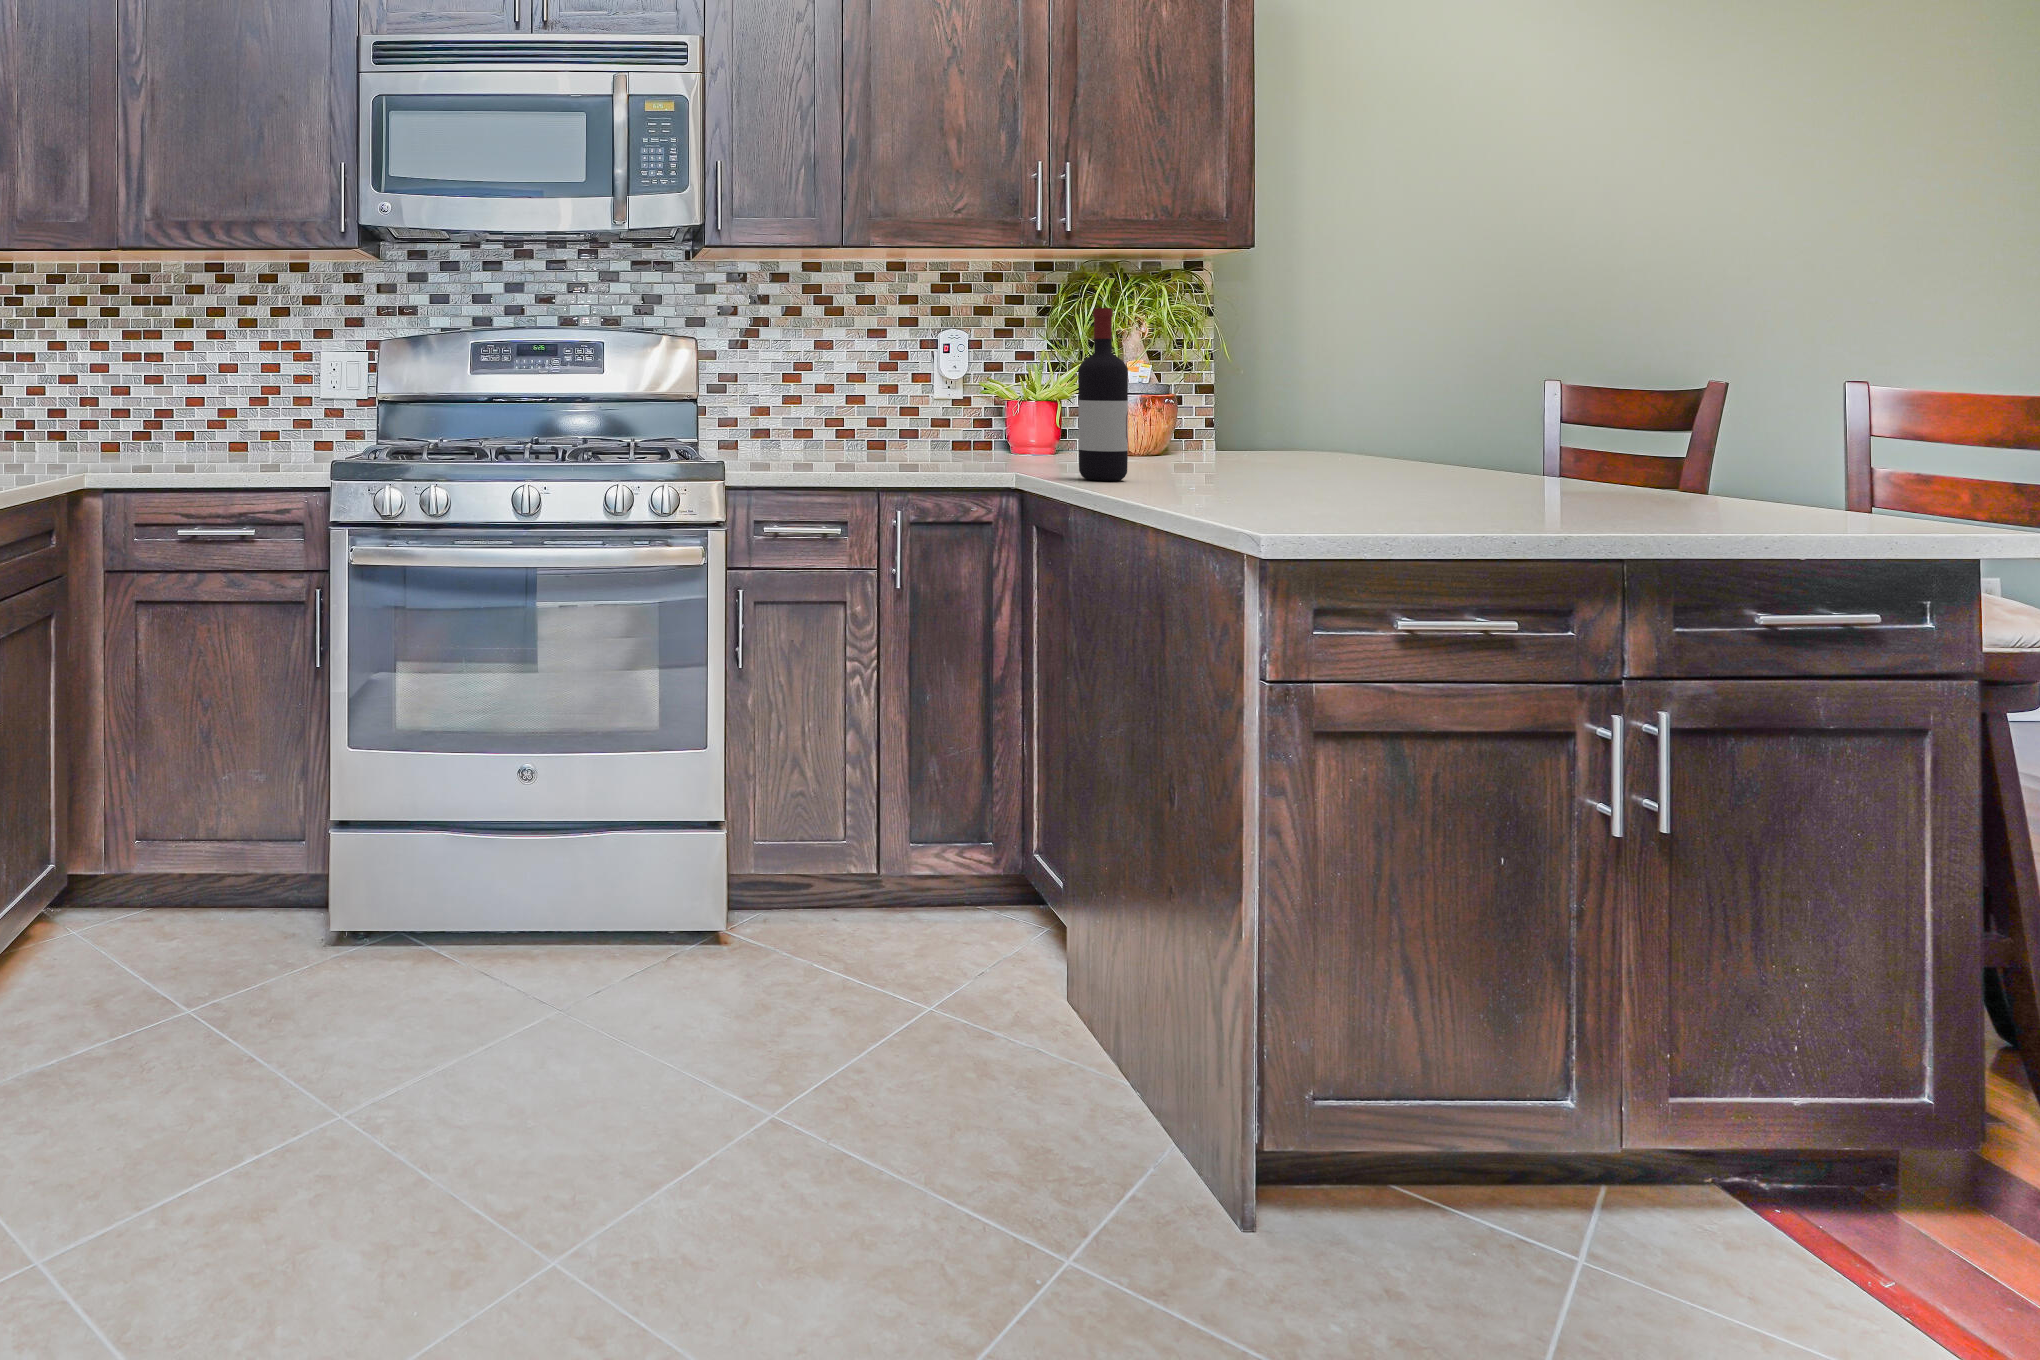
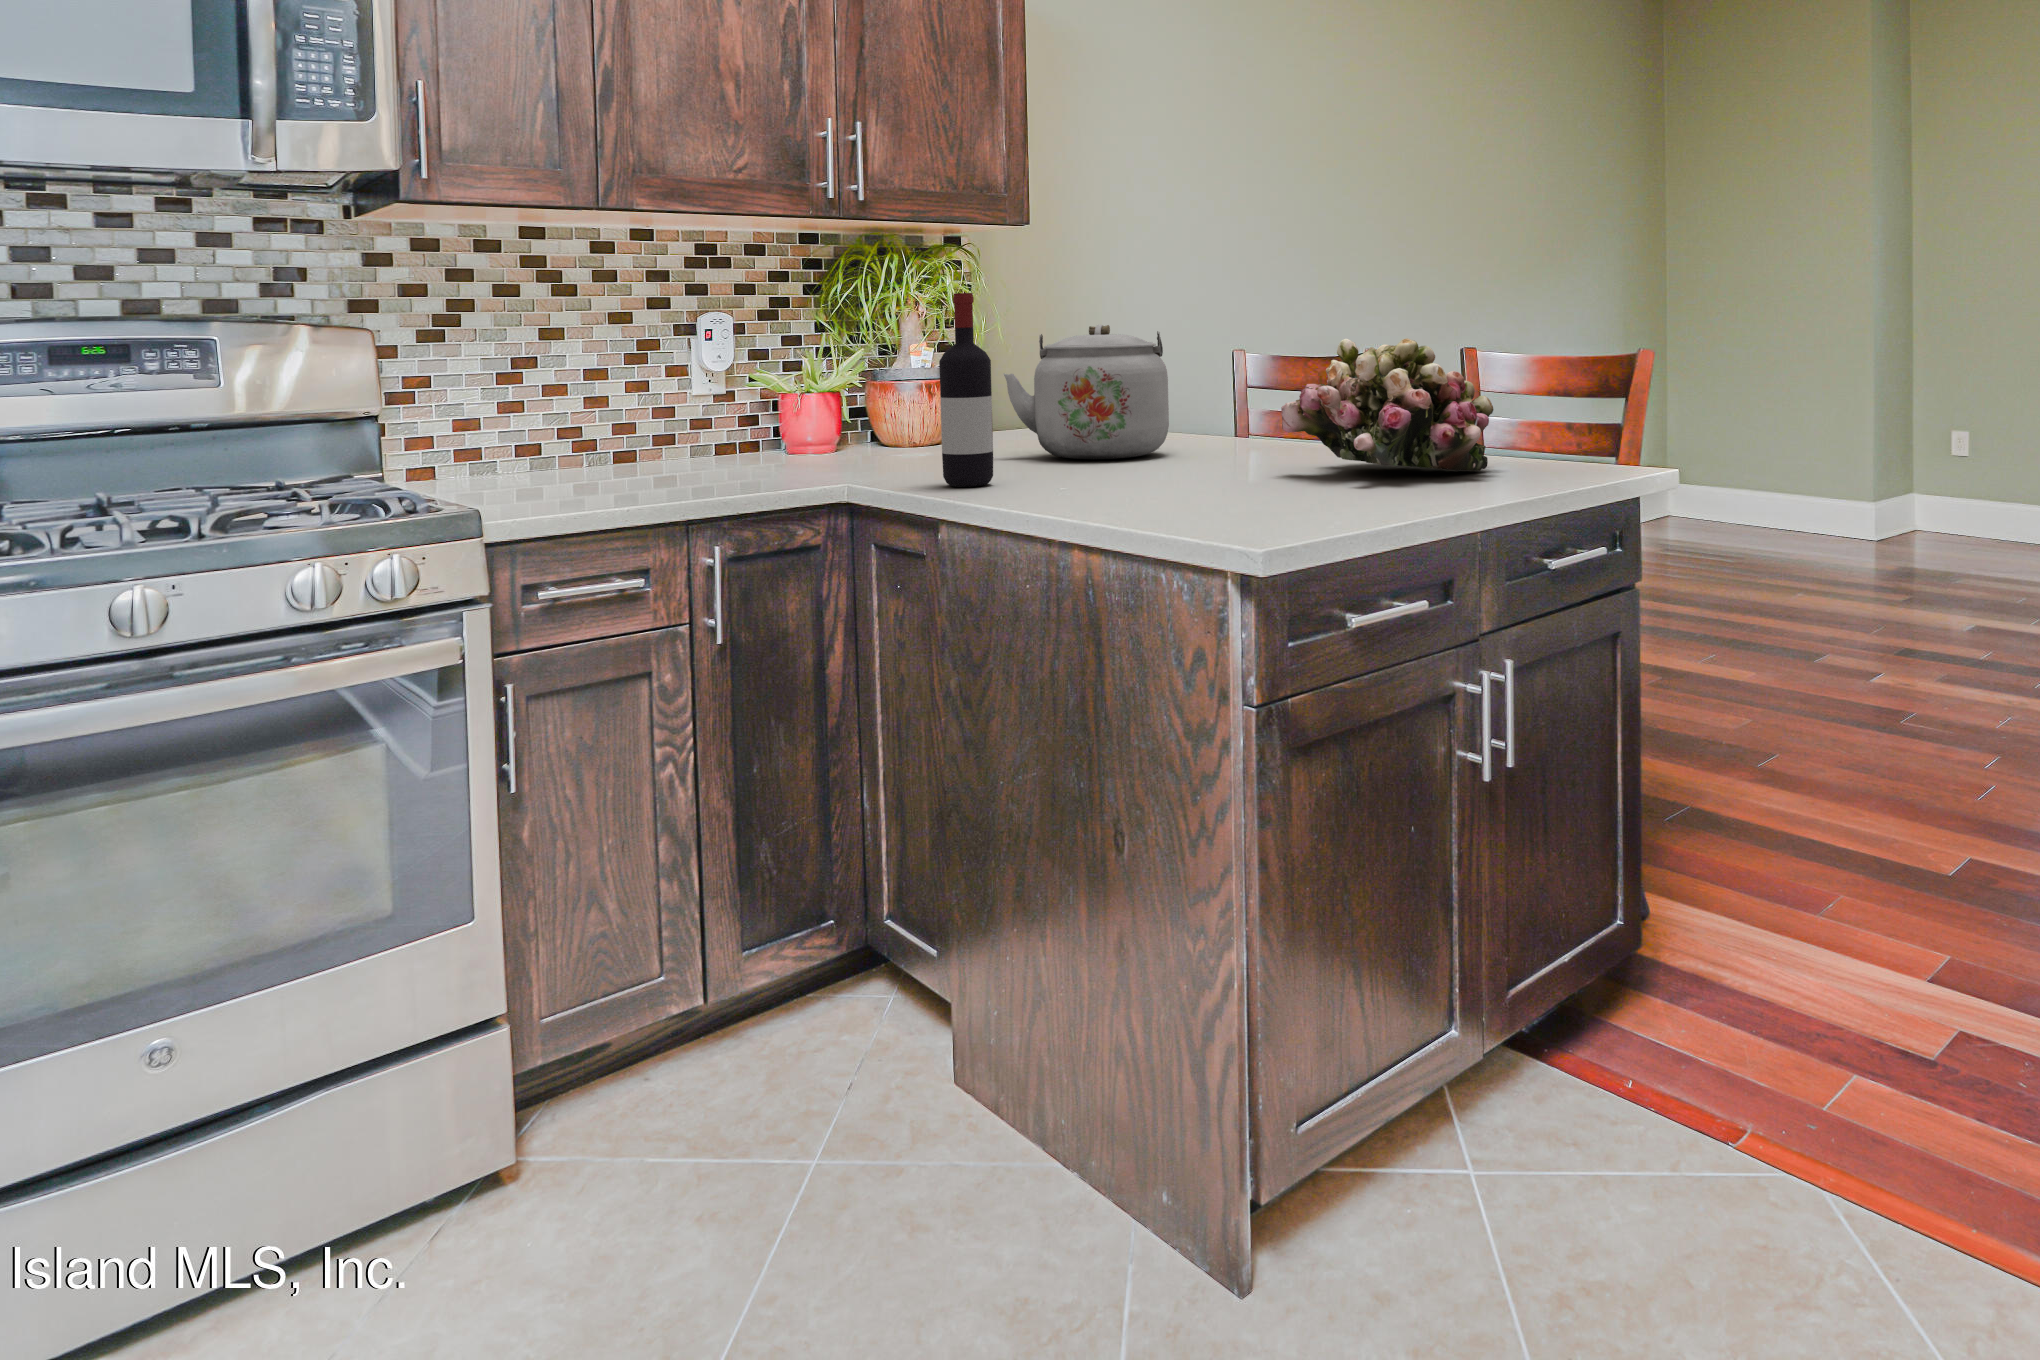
kettle: none [1190,342,1381,475] -> present [1004,324,1169,459]
flower arrangement: none [1446,357,1763,517] -> present [1281,338,1493,471]

